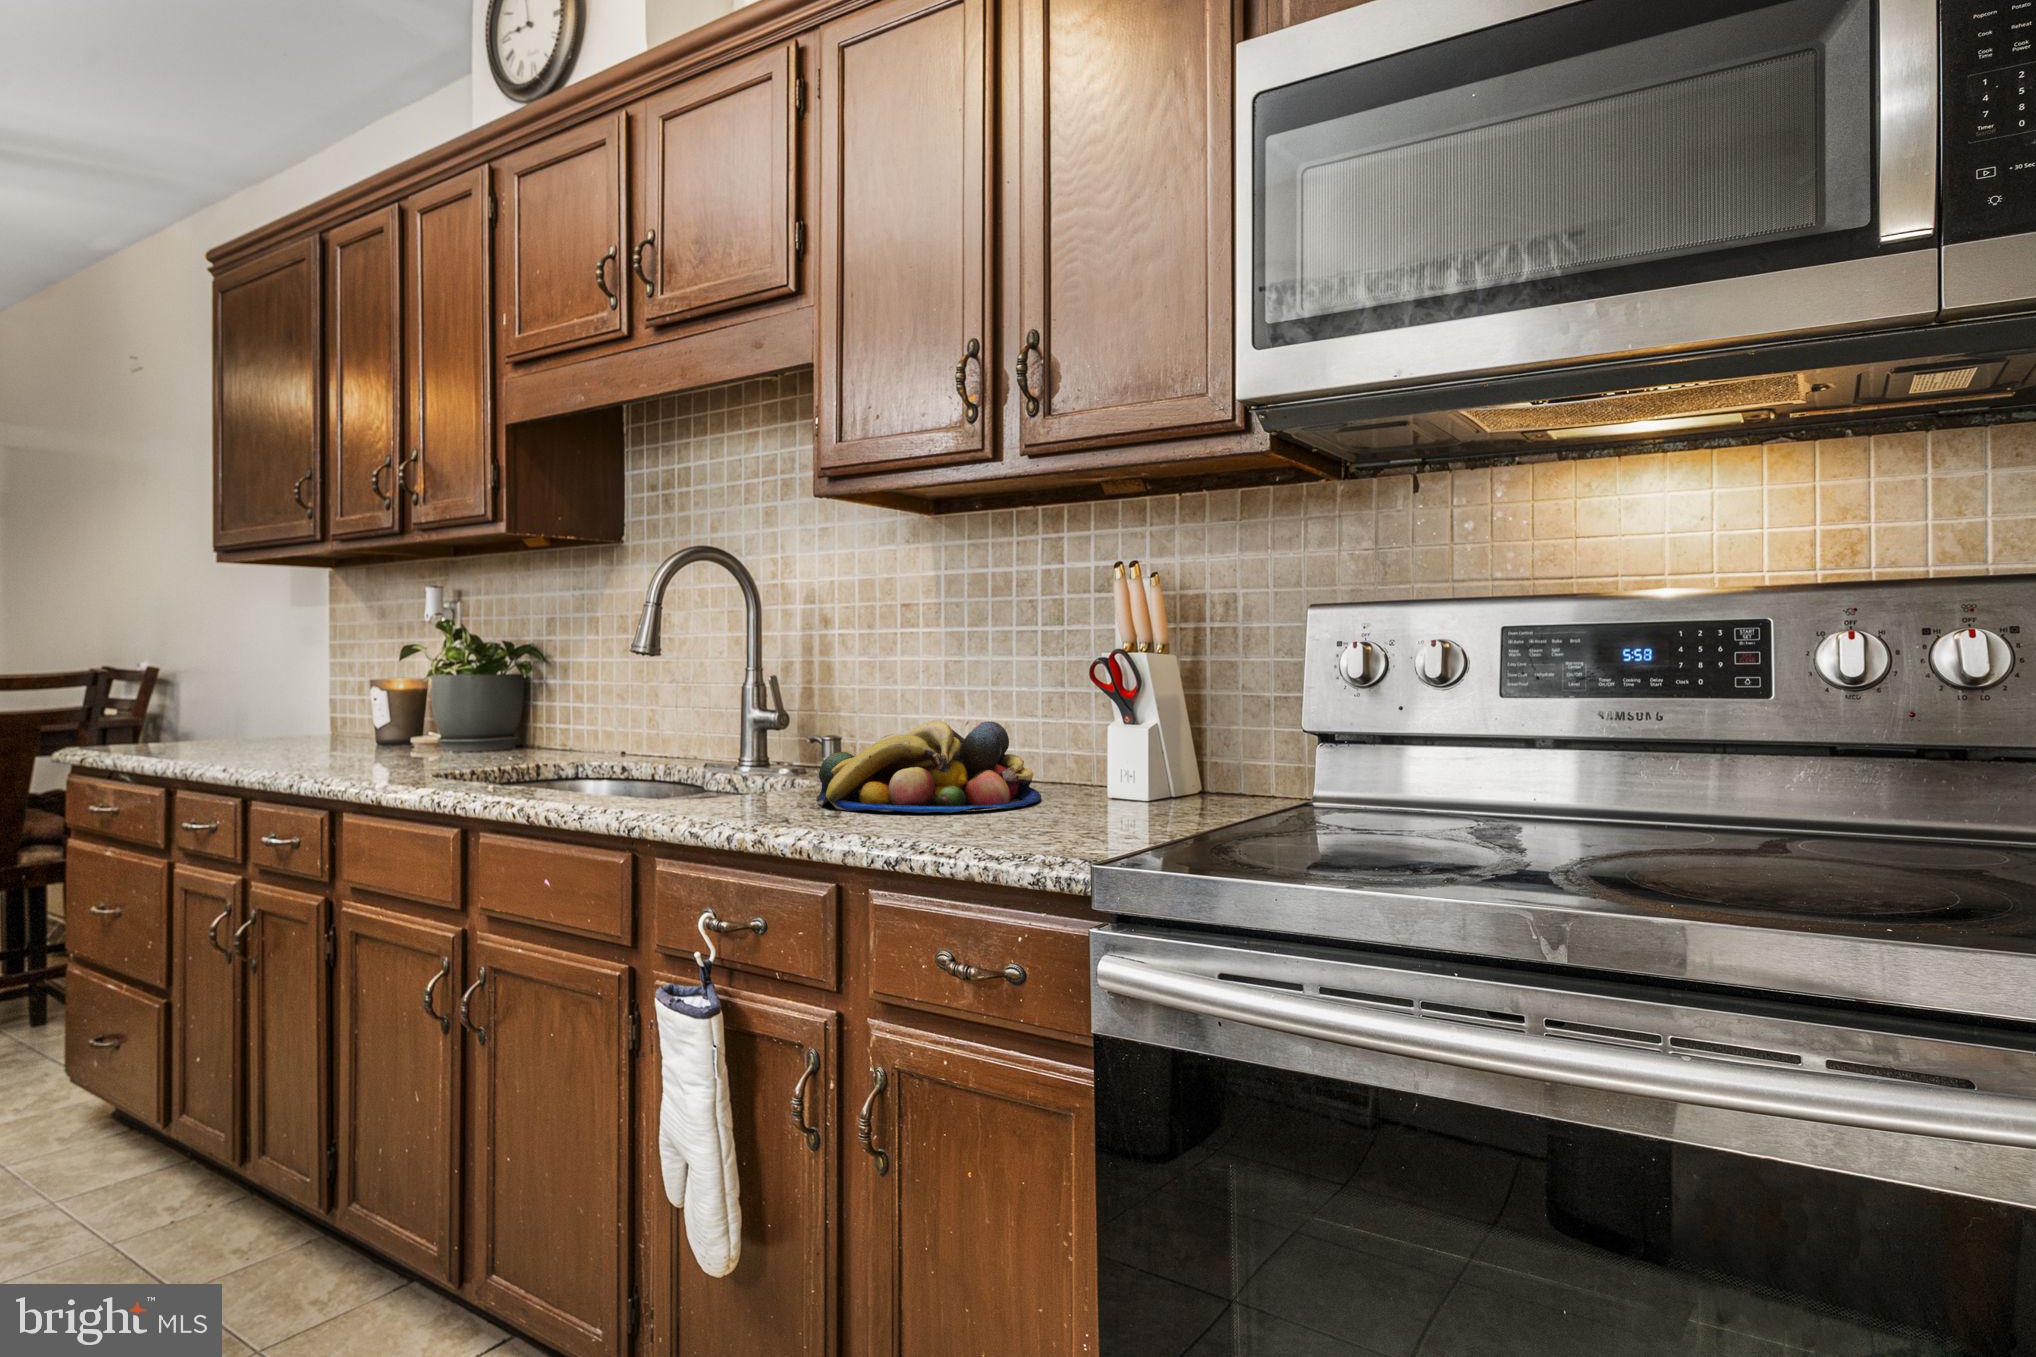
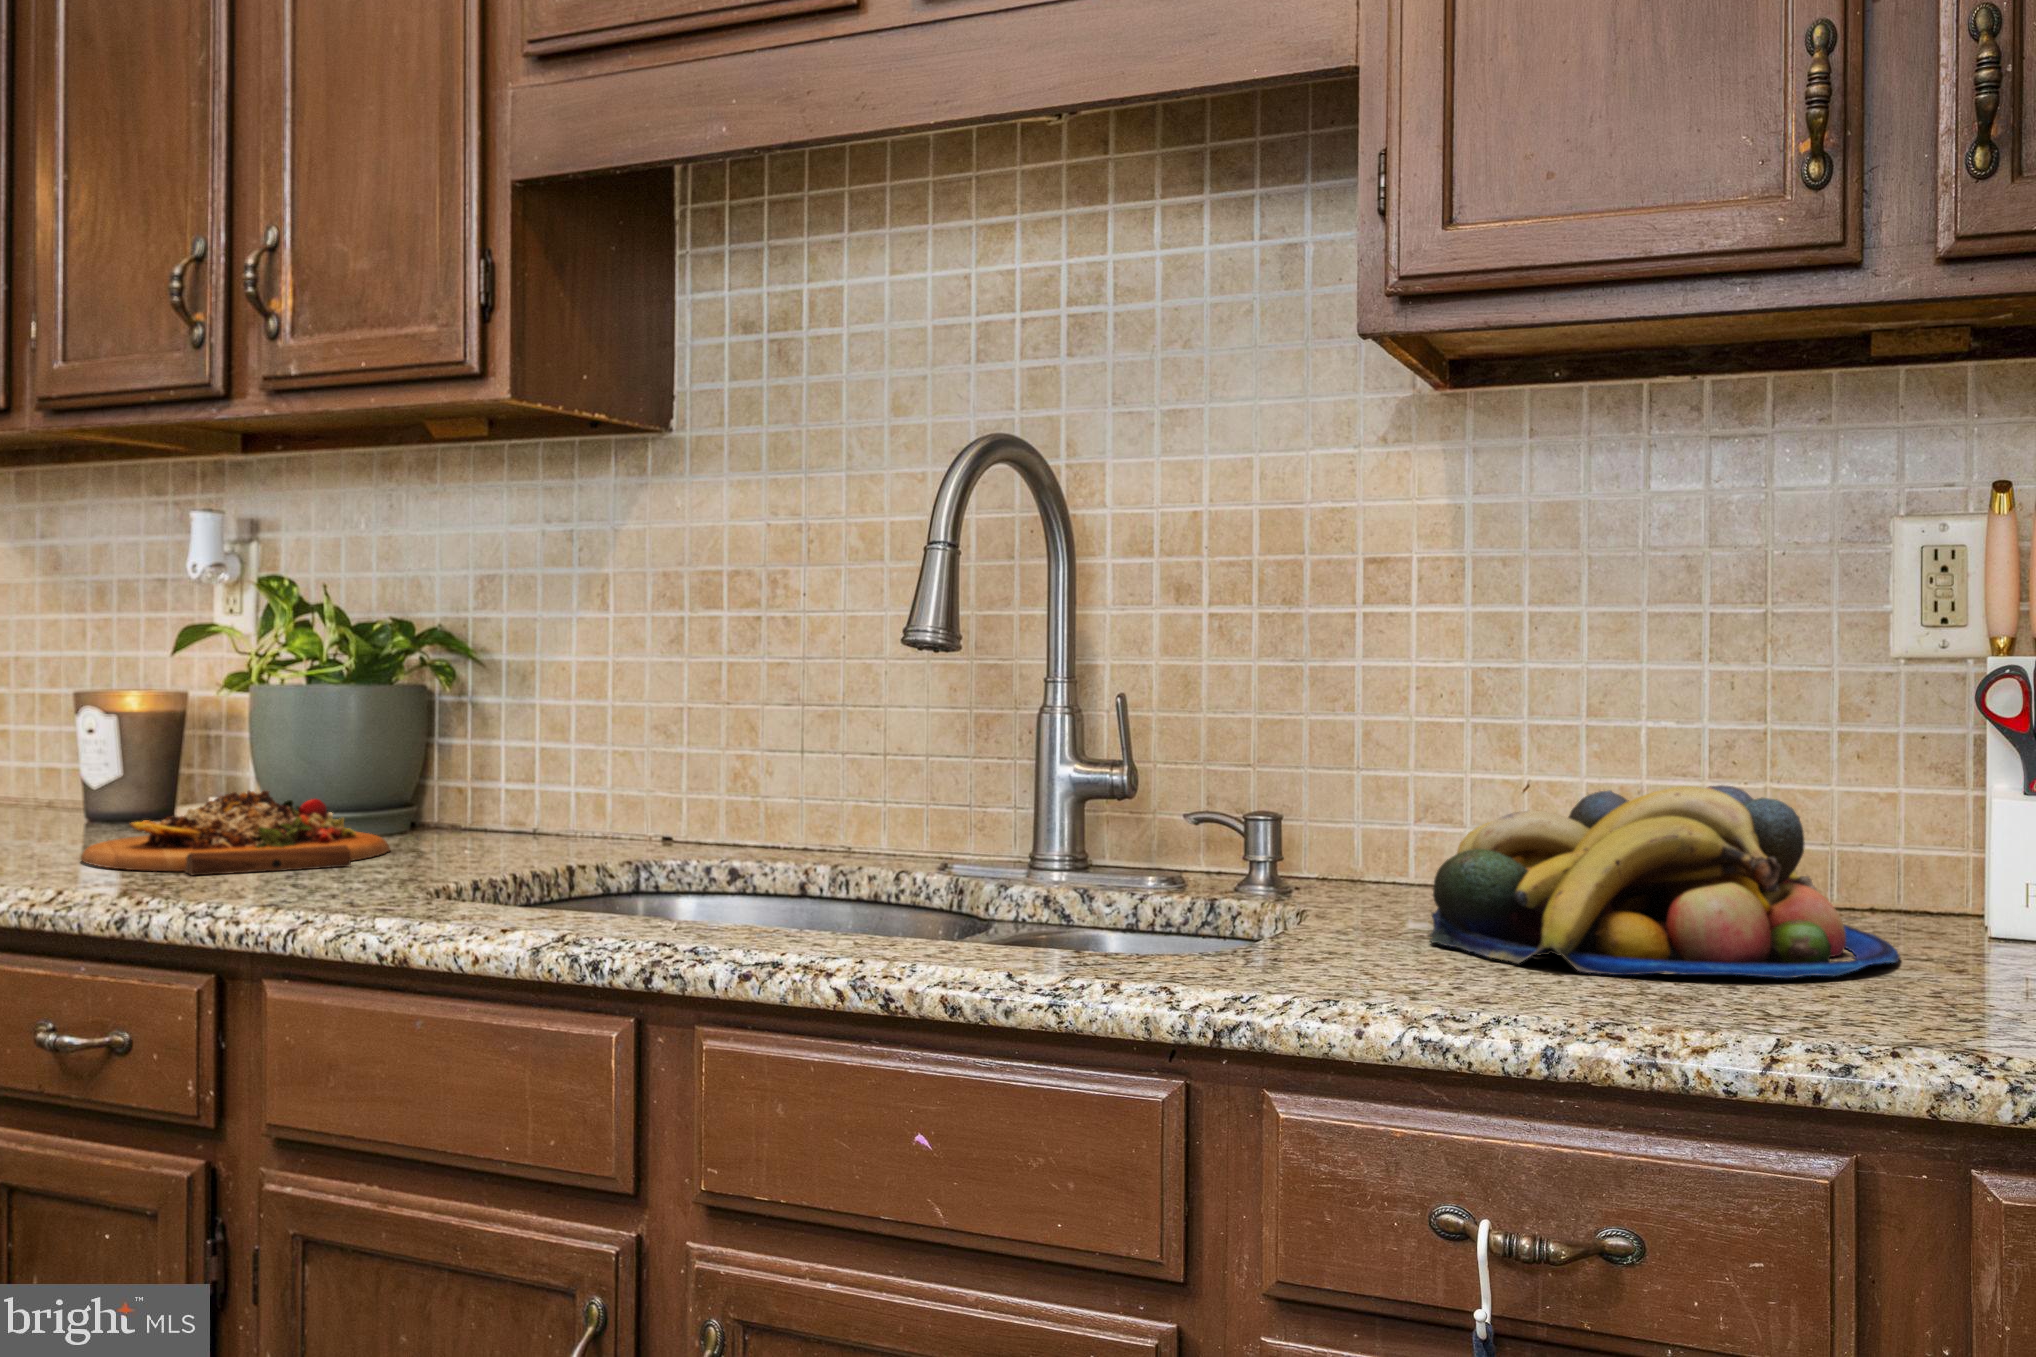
cutting board: none [319,727,479,766] -> present [81,791,390,875]

